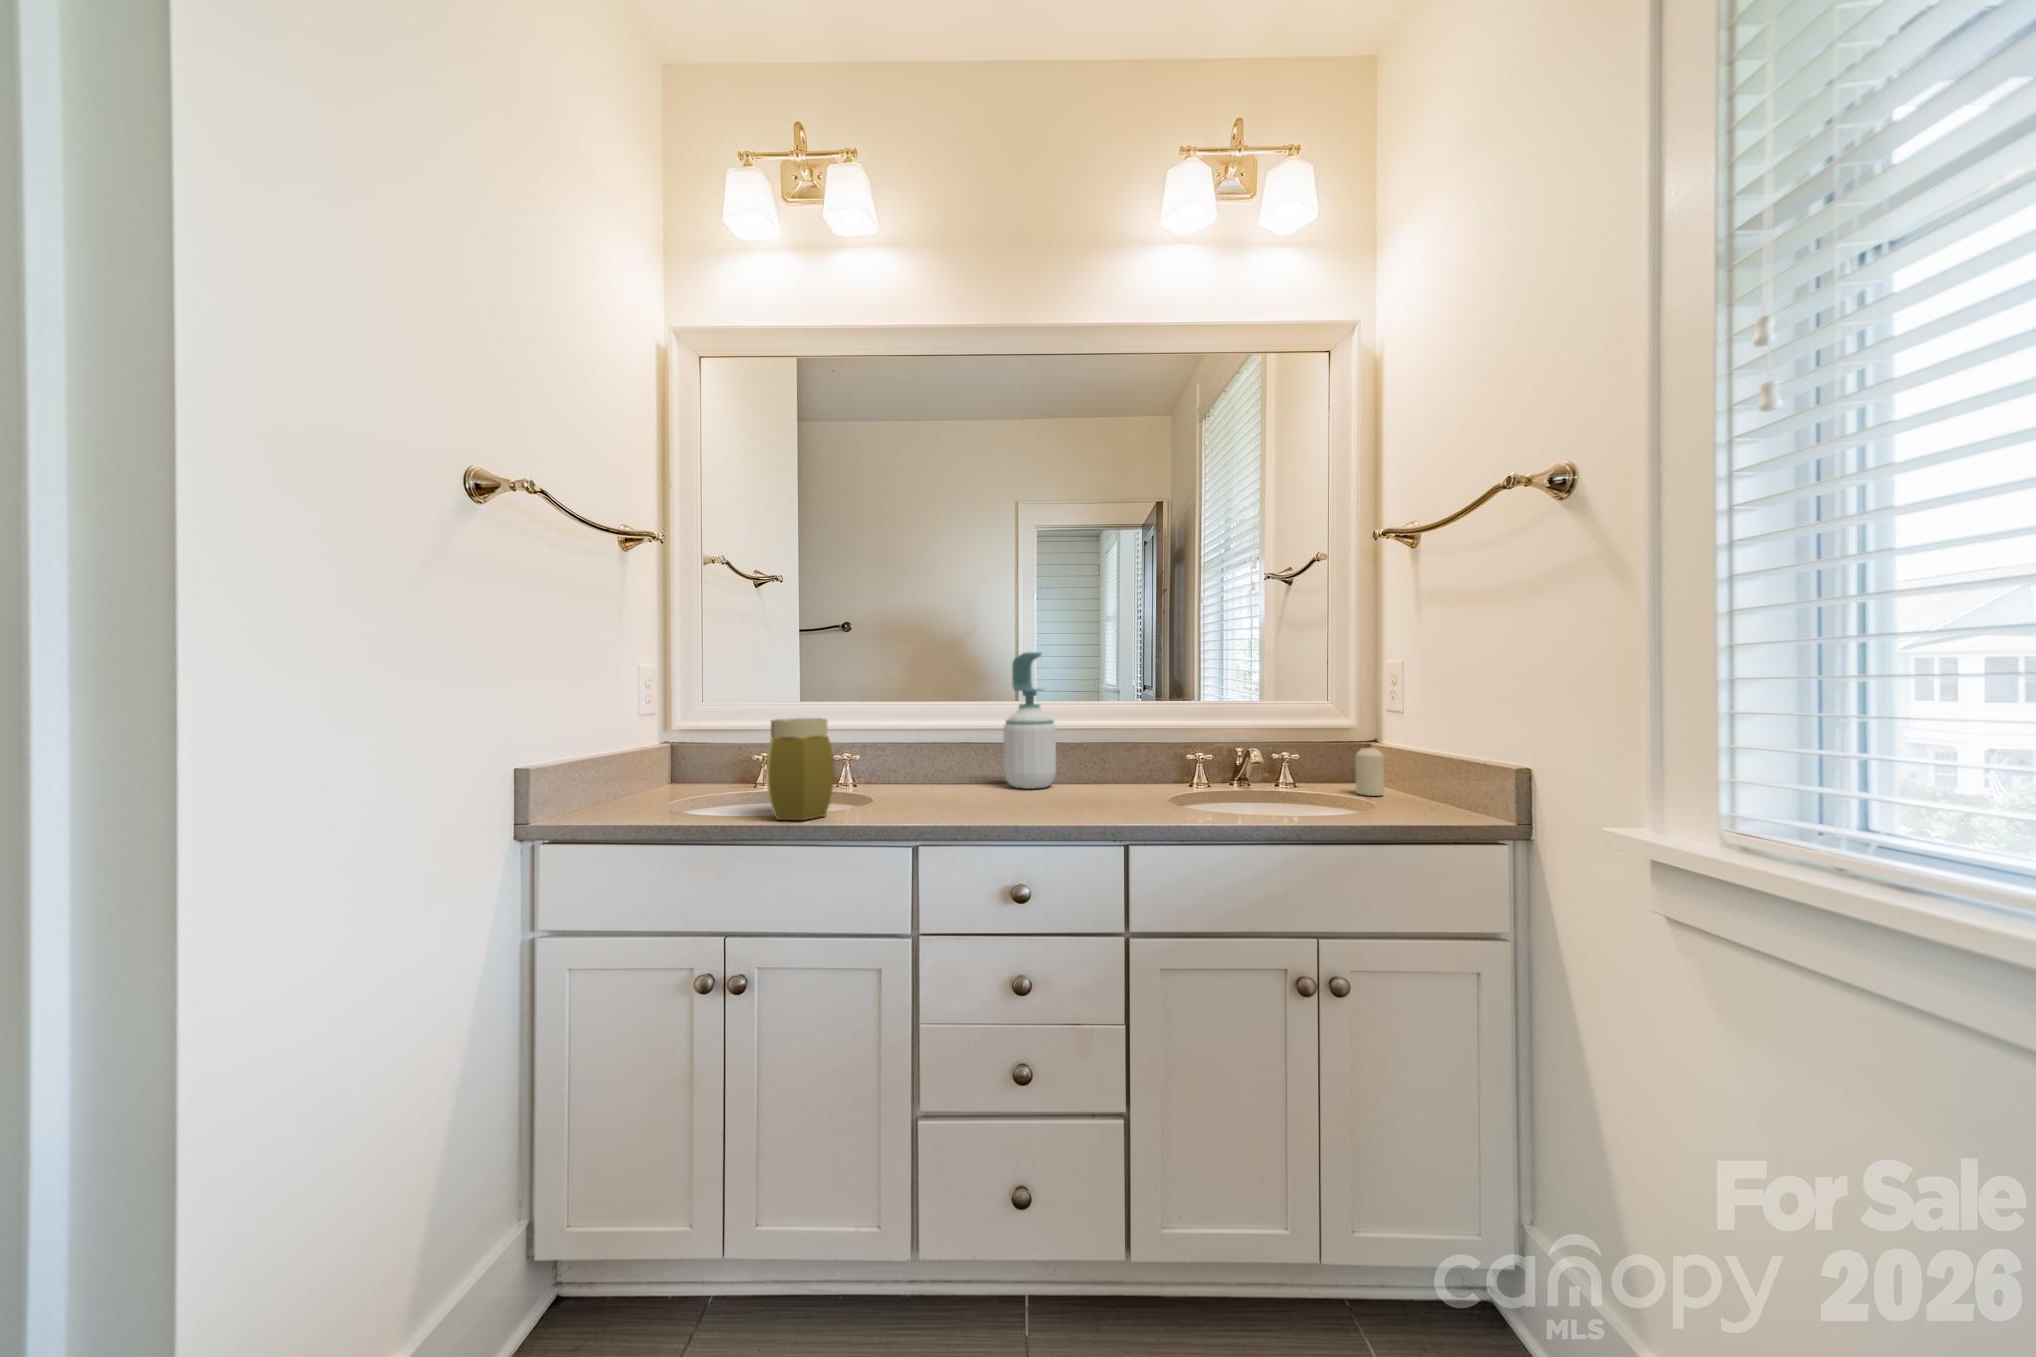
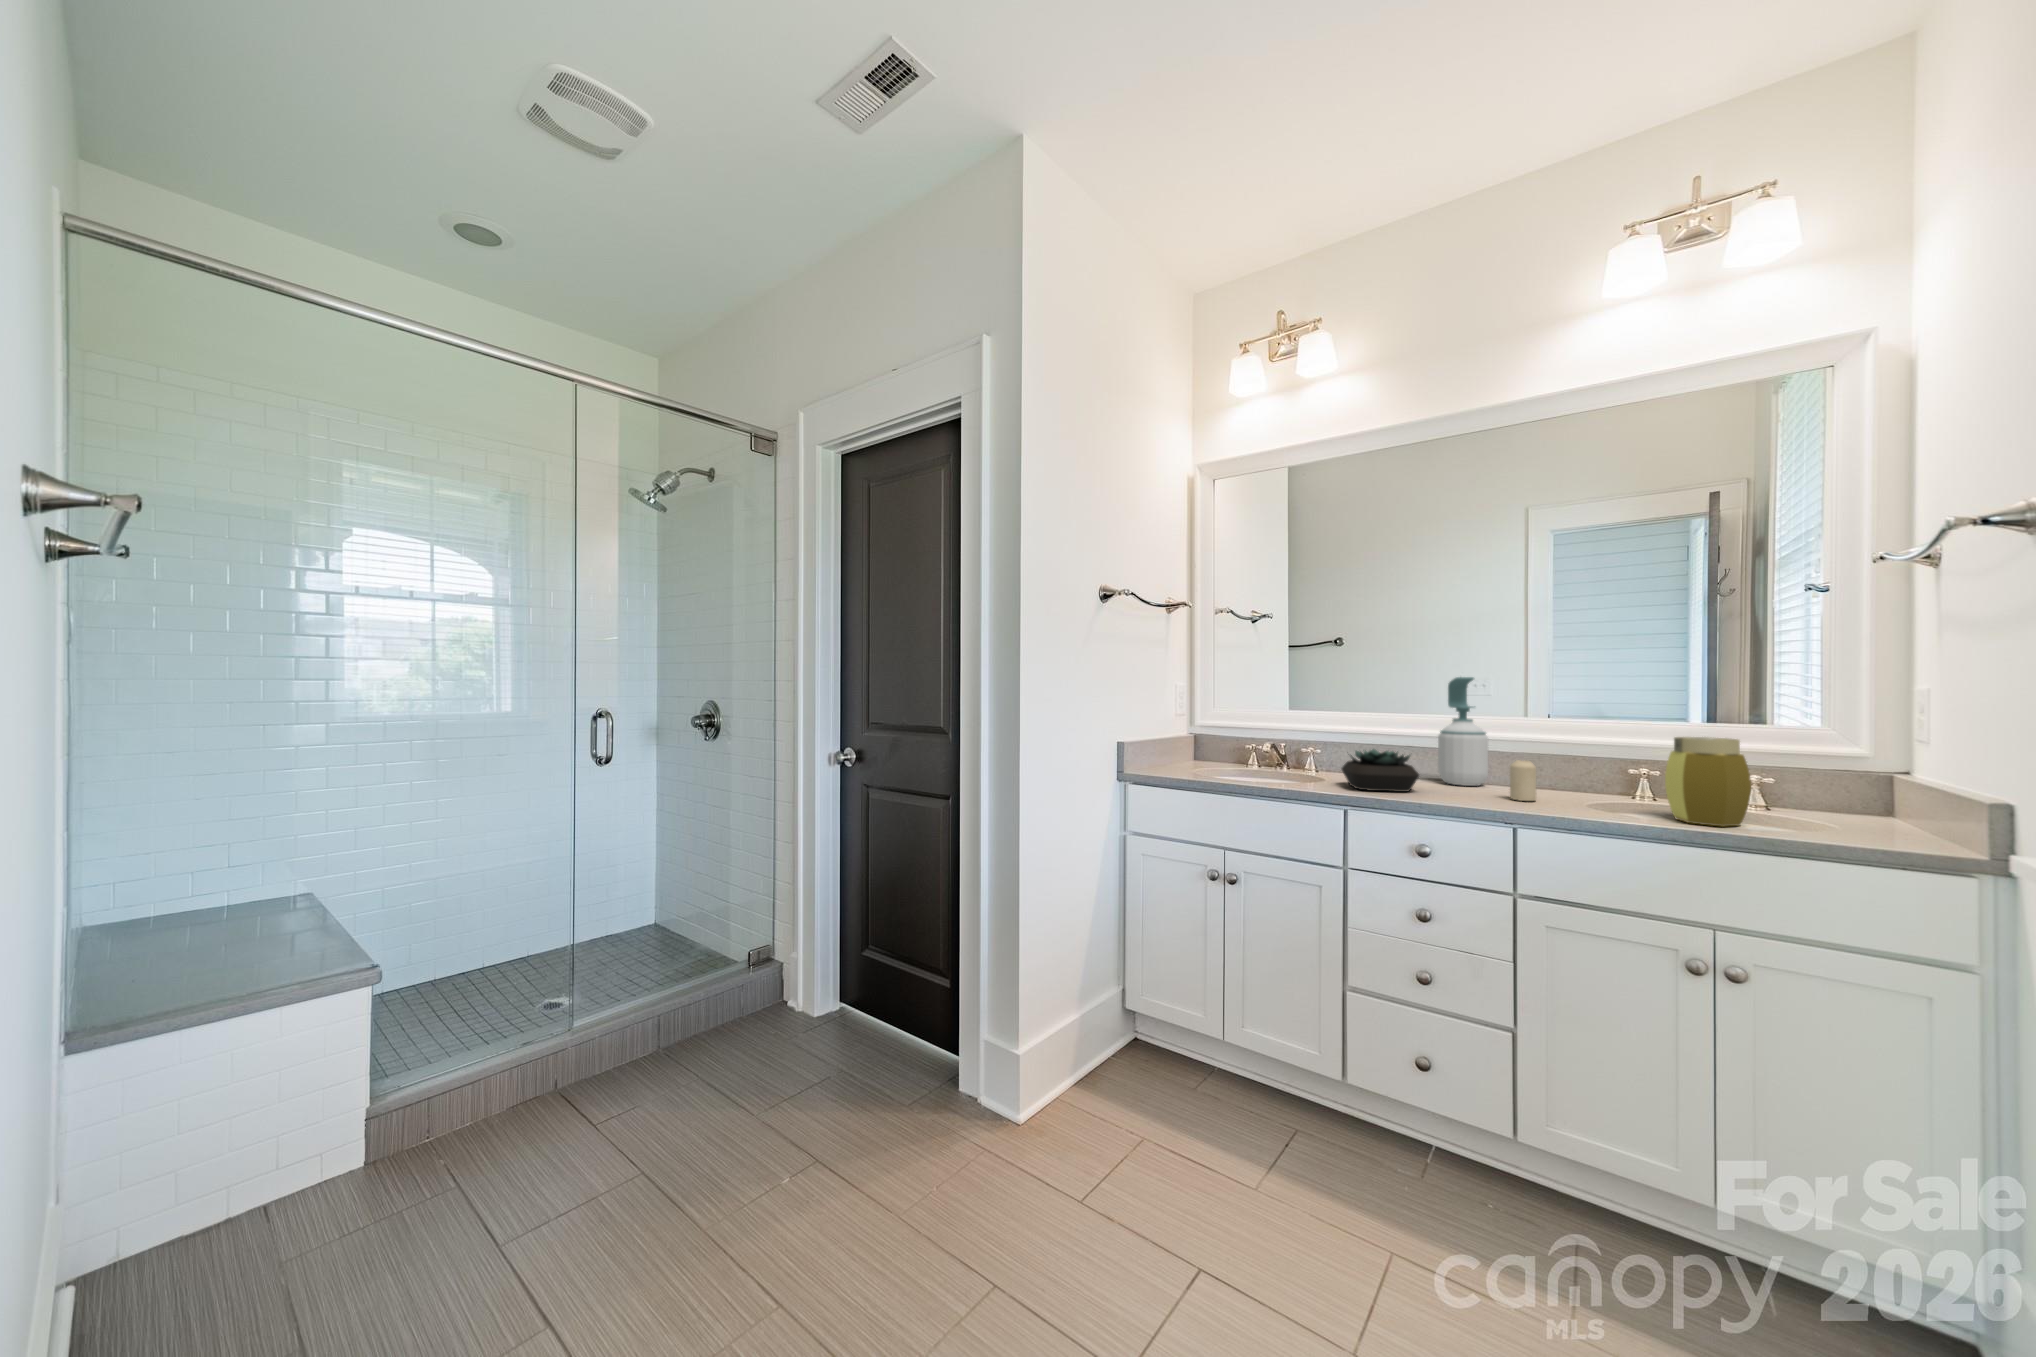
jar: present [766,718,834,820] -> present [1665,737,1751,827]
candle: present [1355,748,1384,796] -> present [1510,760,1536,801]
succulent plant: none [897,750,1000,812] -> present [1342,749,1419,792]

